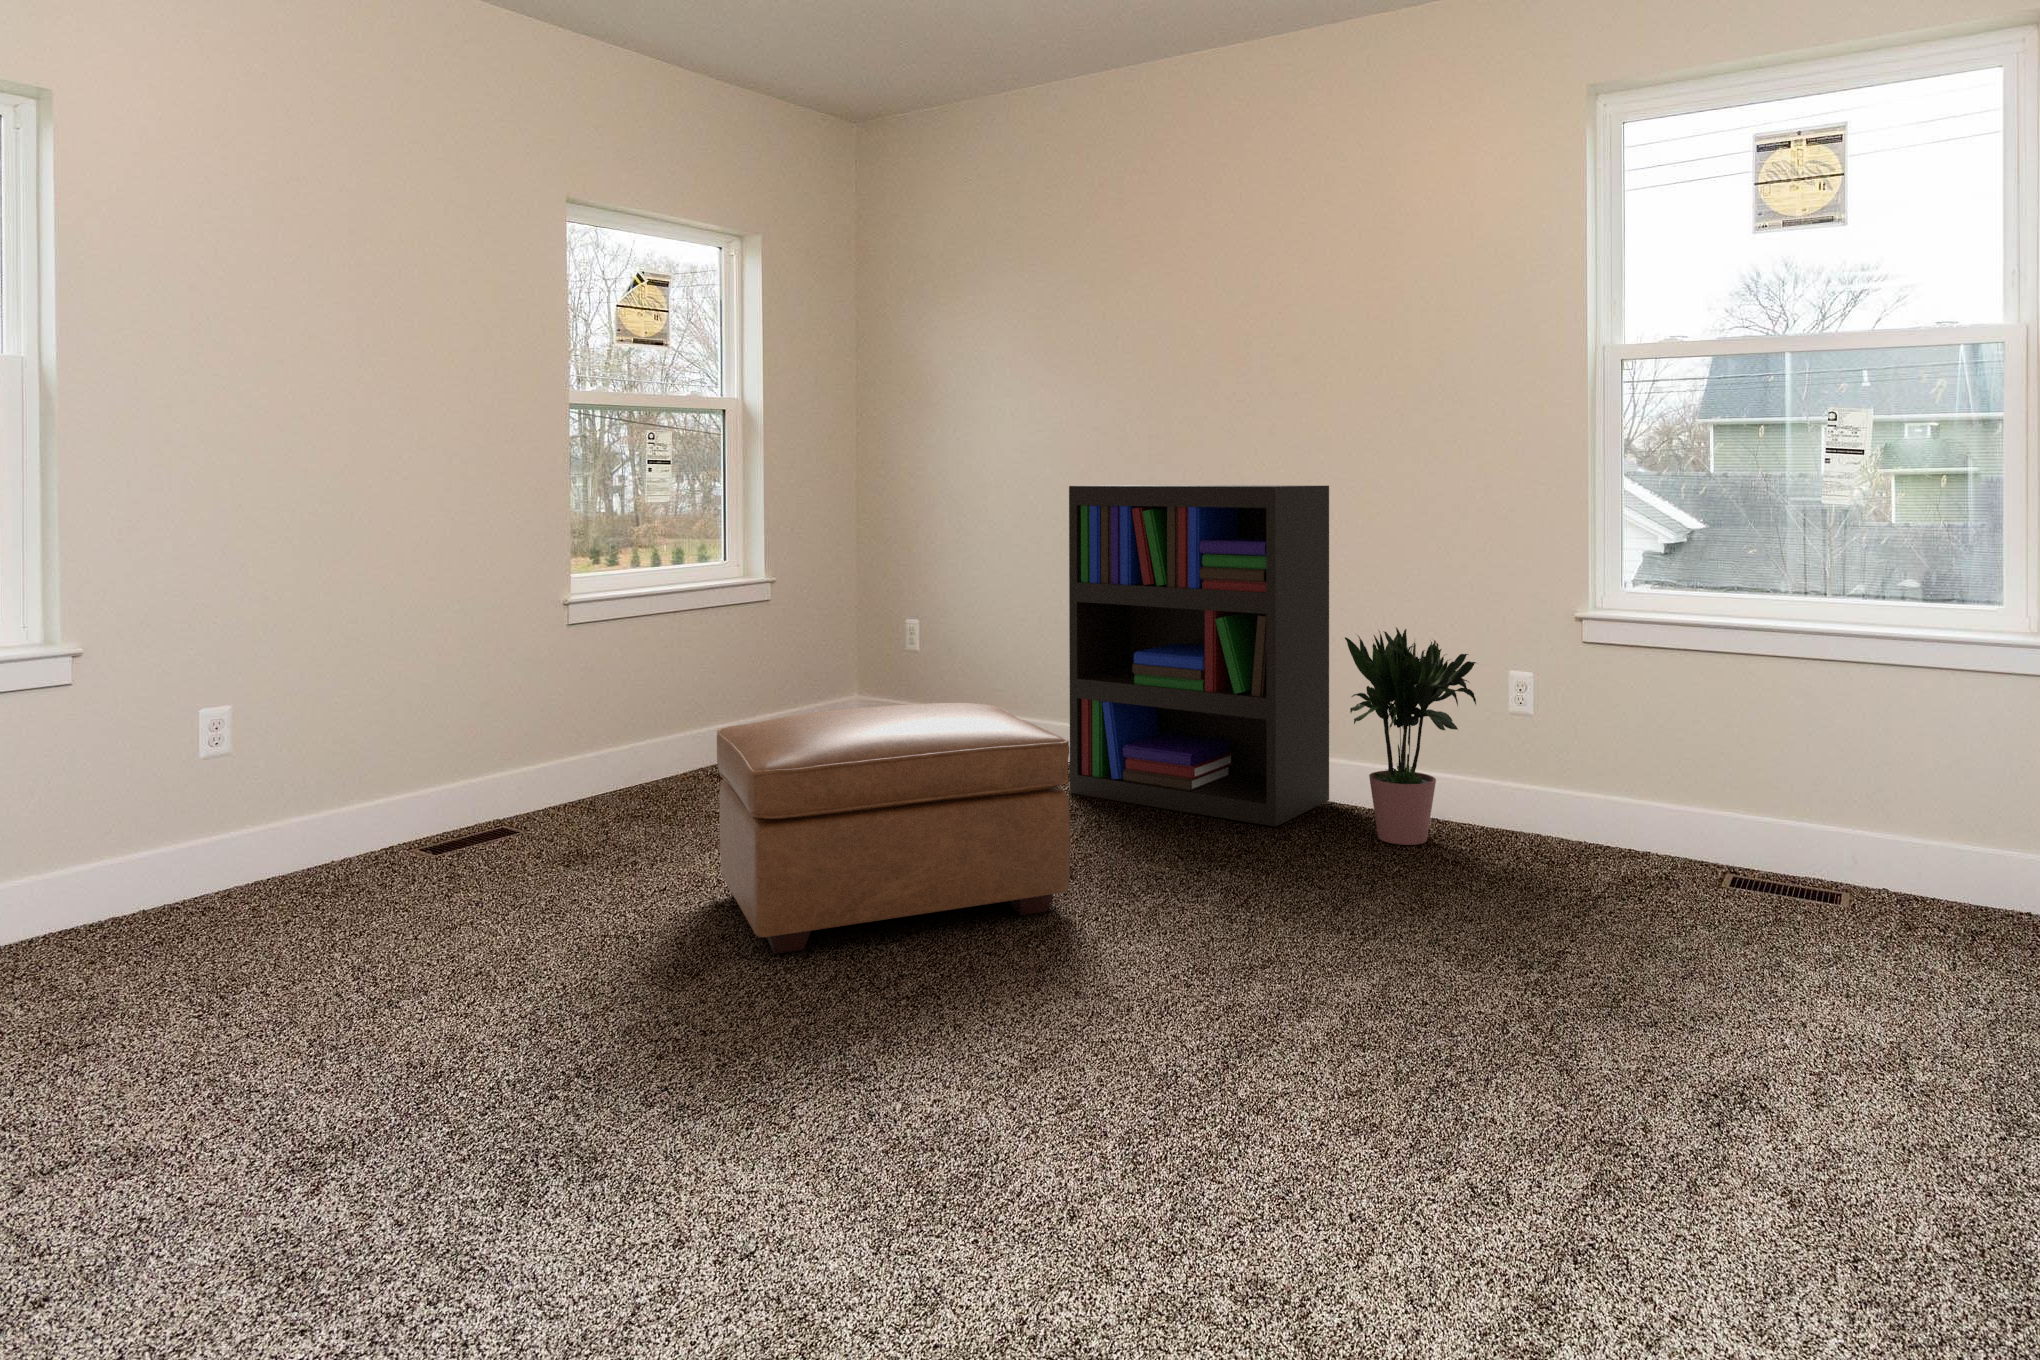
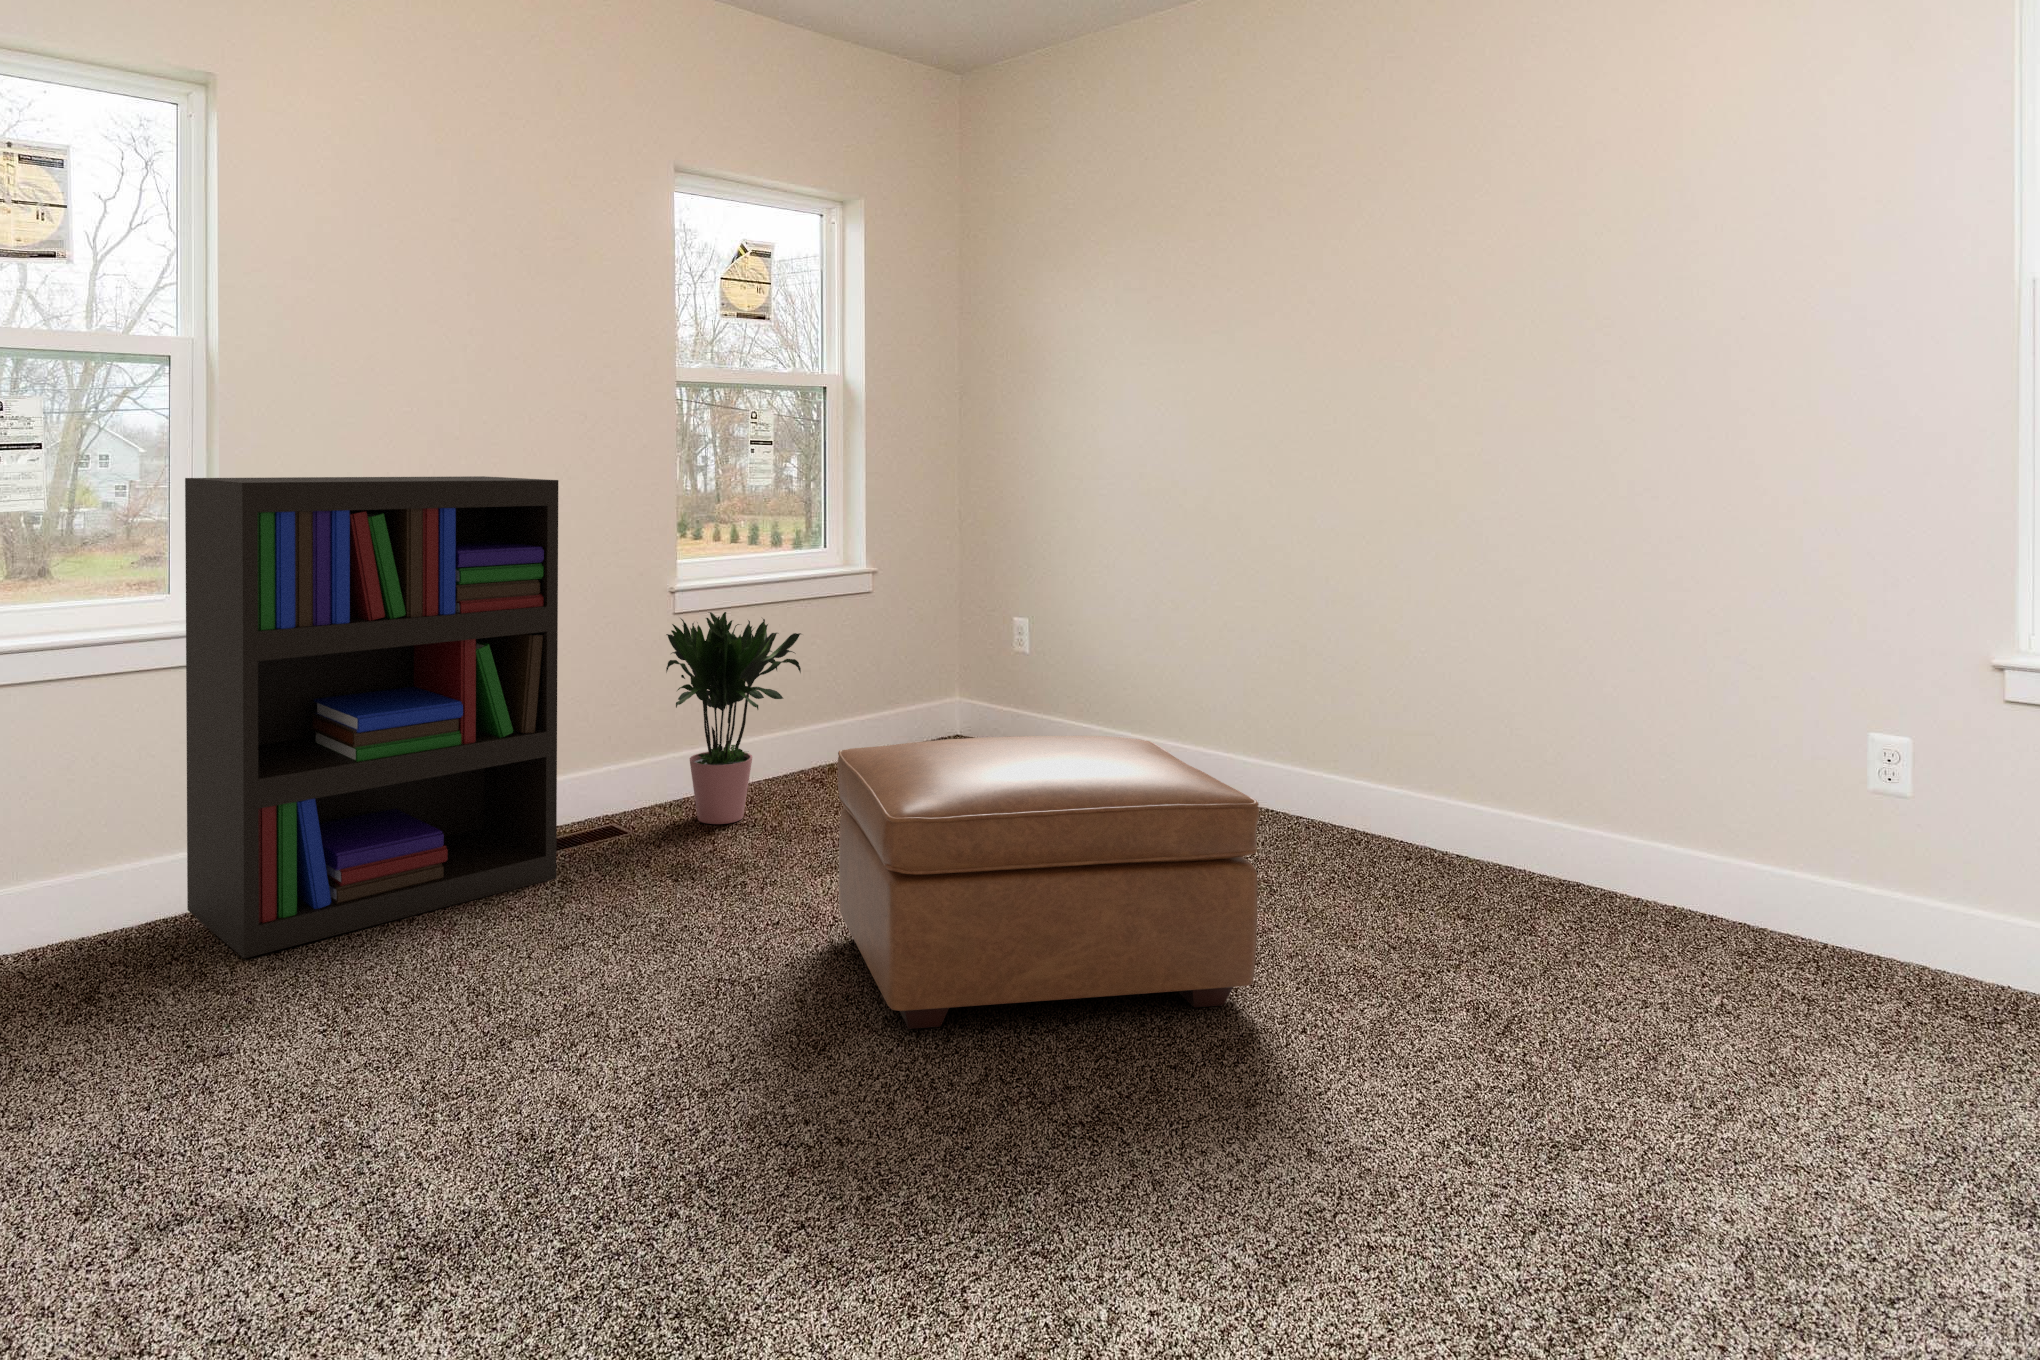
bookshelf: present [1069,485,1329,827] -> present [185,476,558,958]
potted plant: present [1345,628,1476,845] -> present [666,612,801,824]

